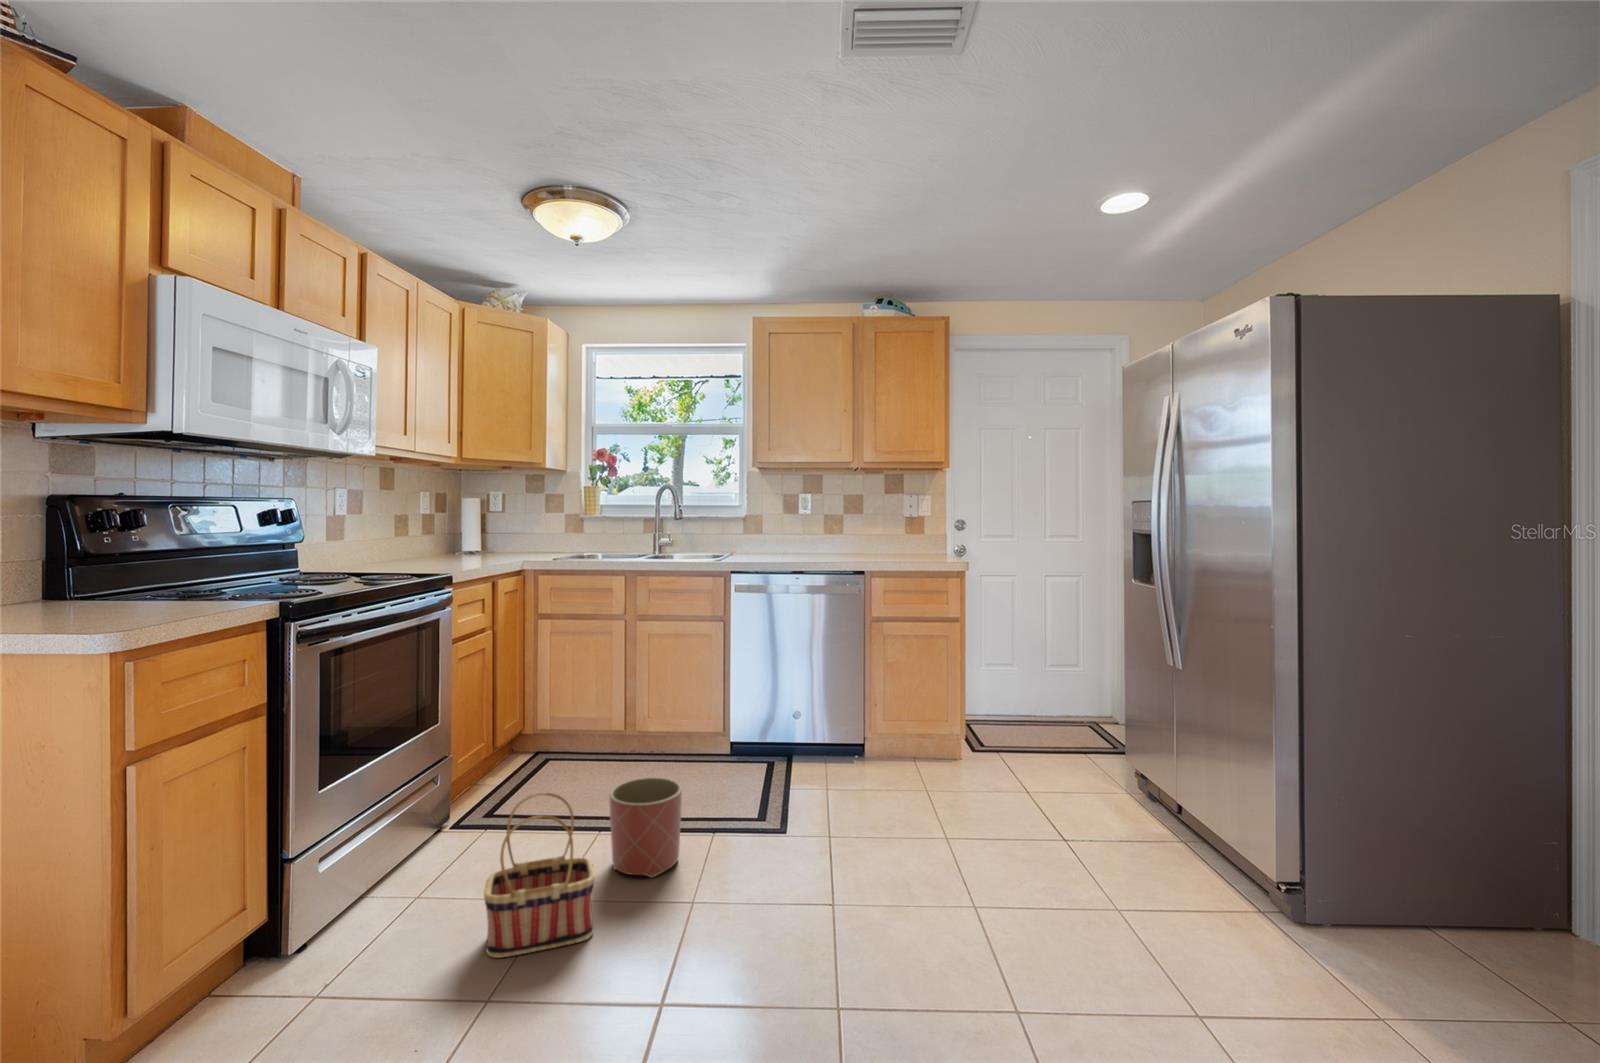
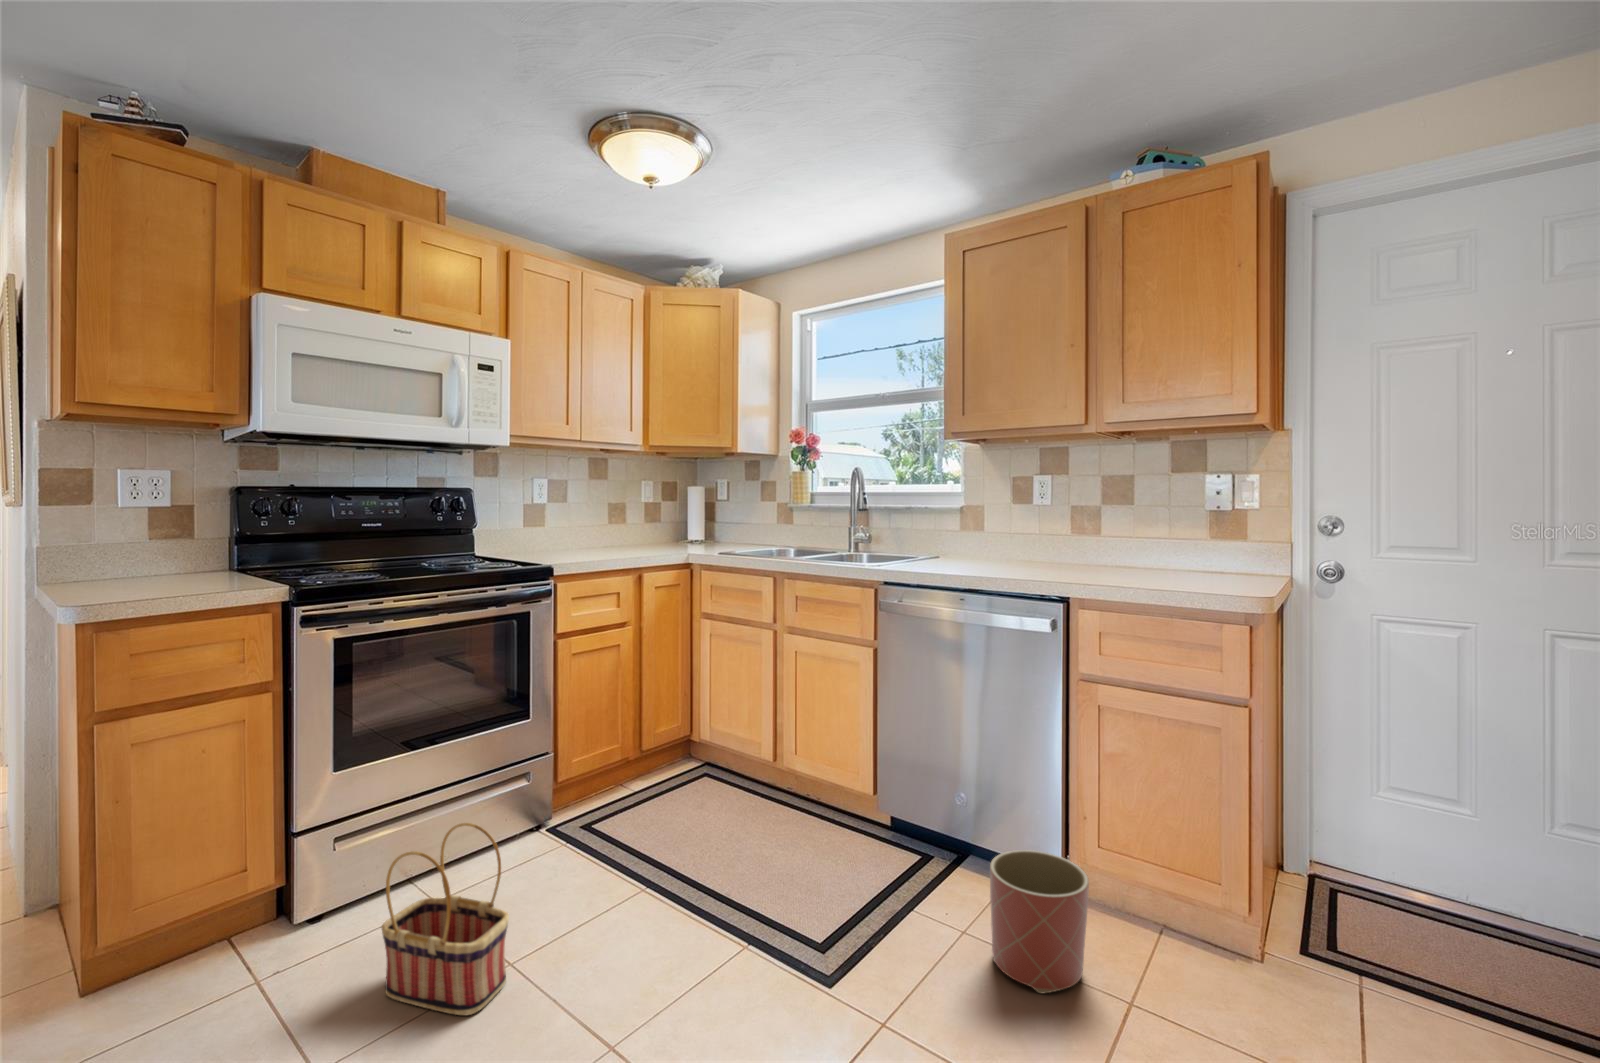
planter: present [609,777,682,878] -> present [990,850,1089,993]

